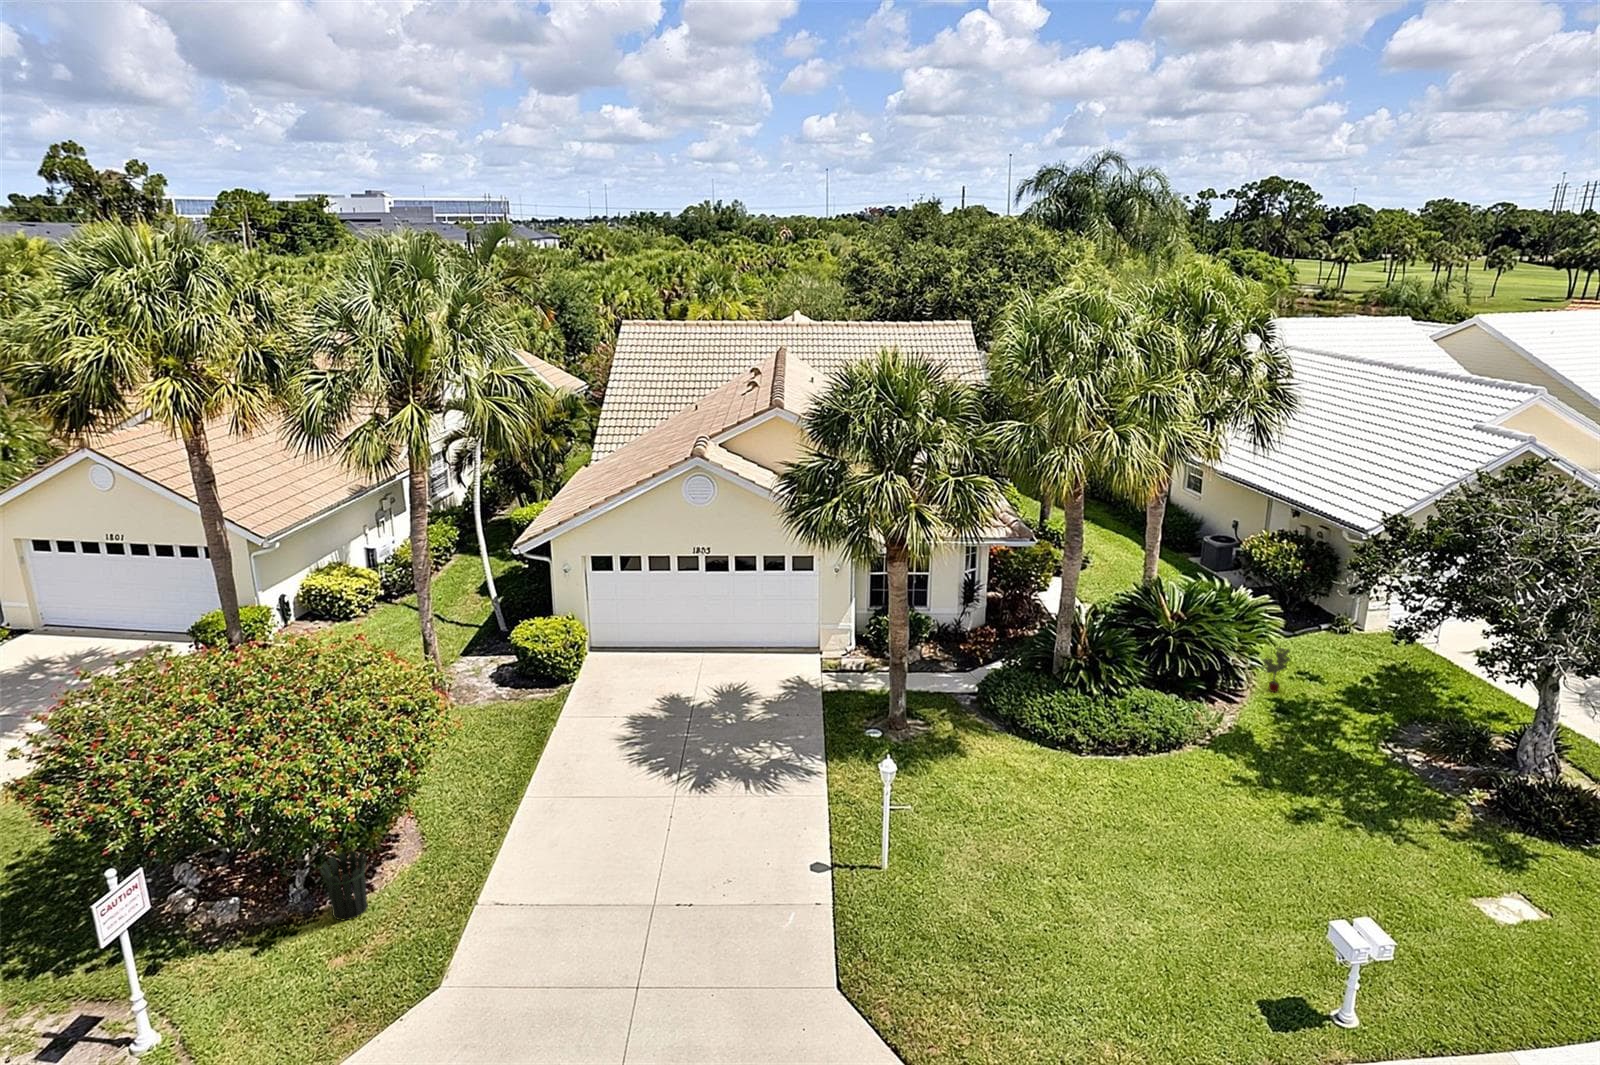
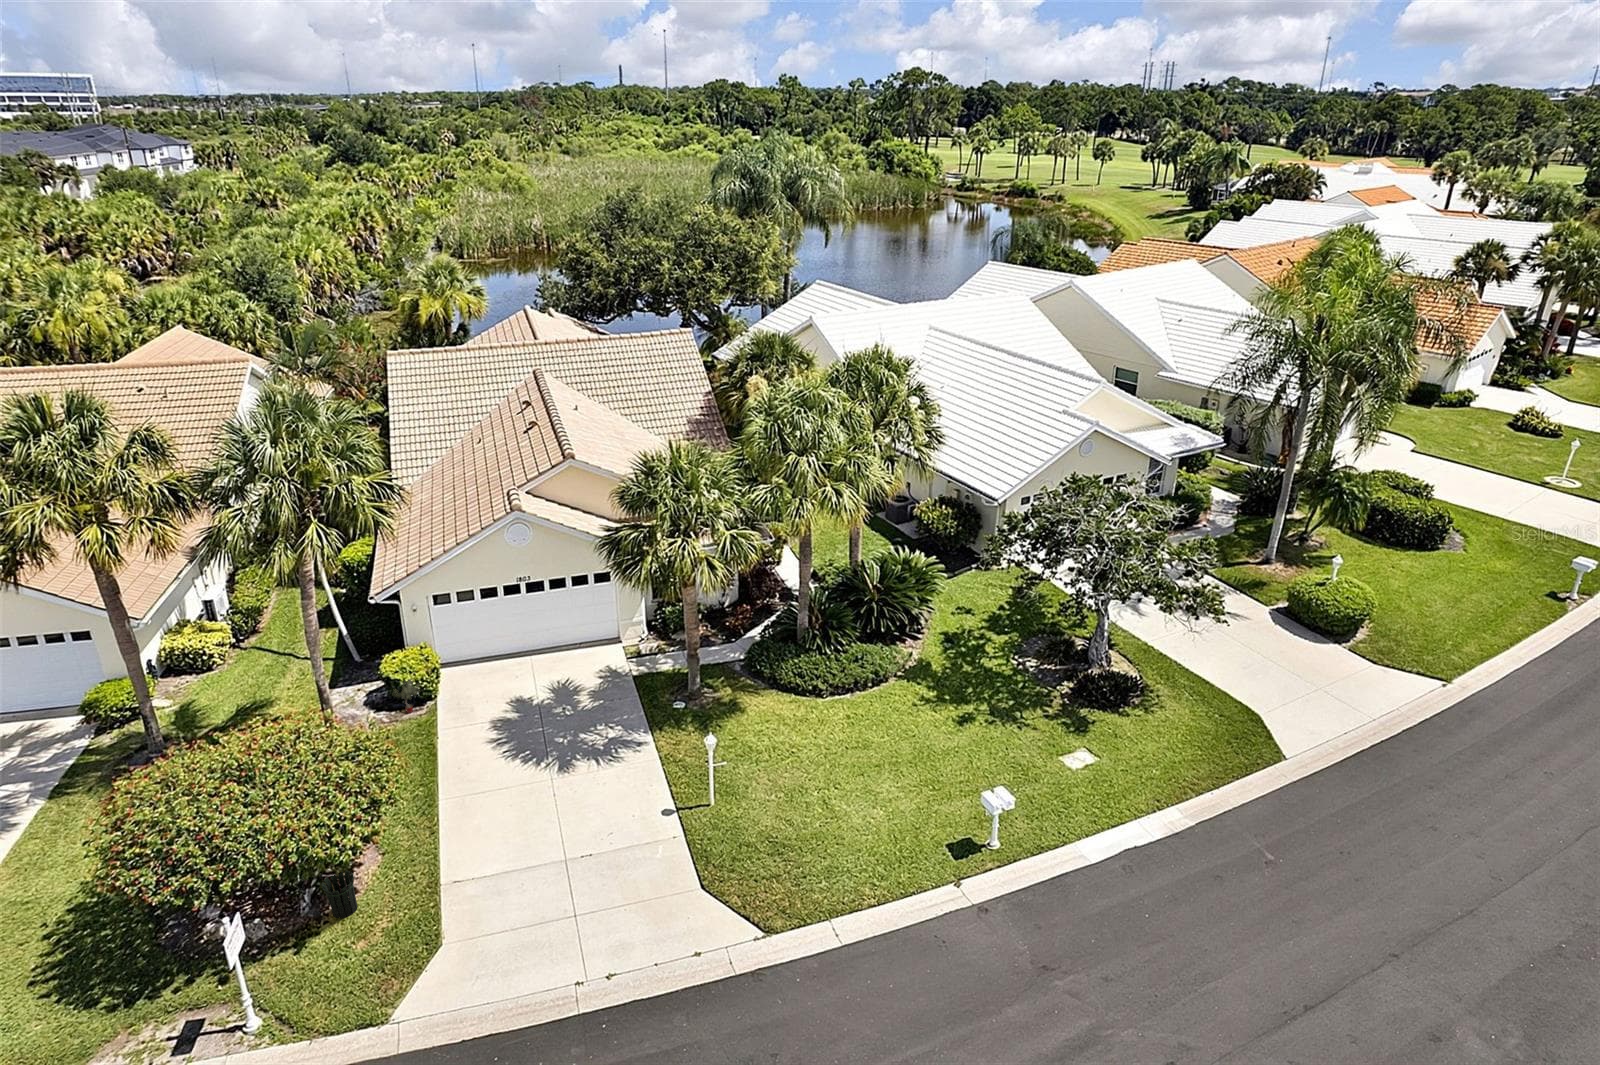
potted tree: present [1262,646,1290,692] -> present [393,680,419,713]

